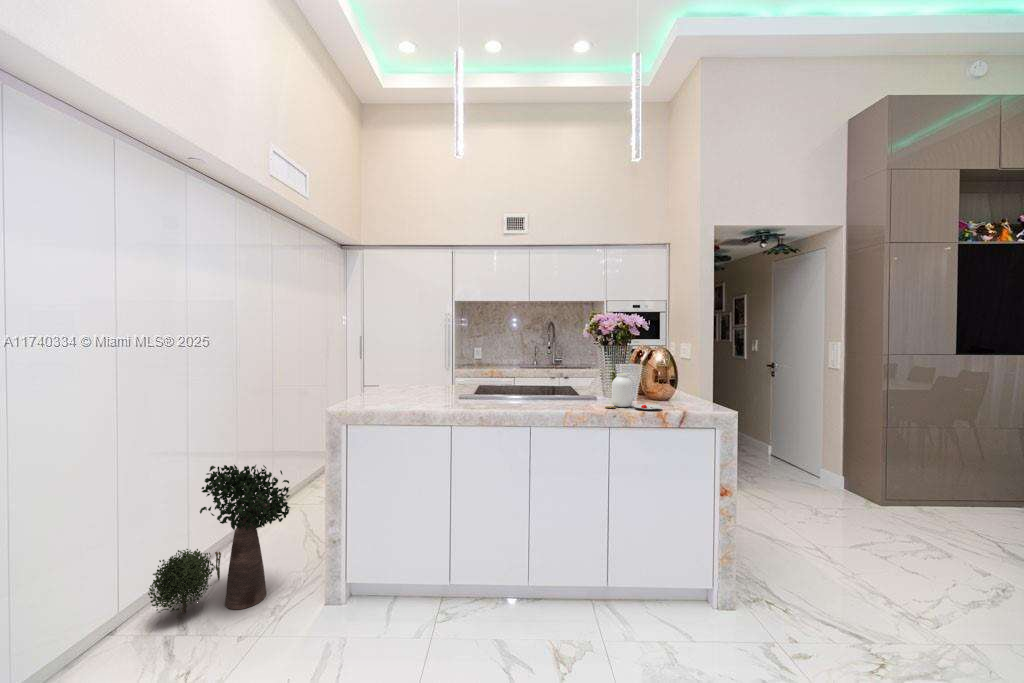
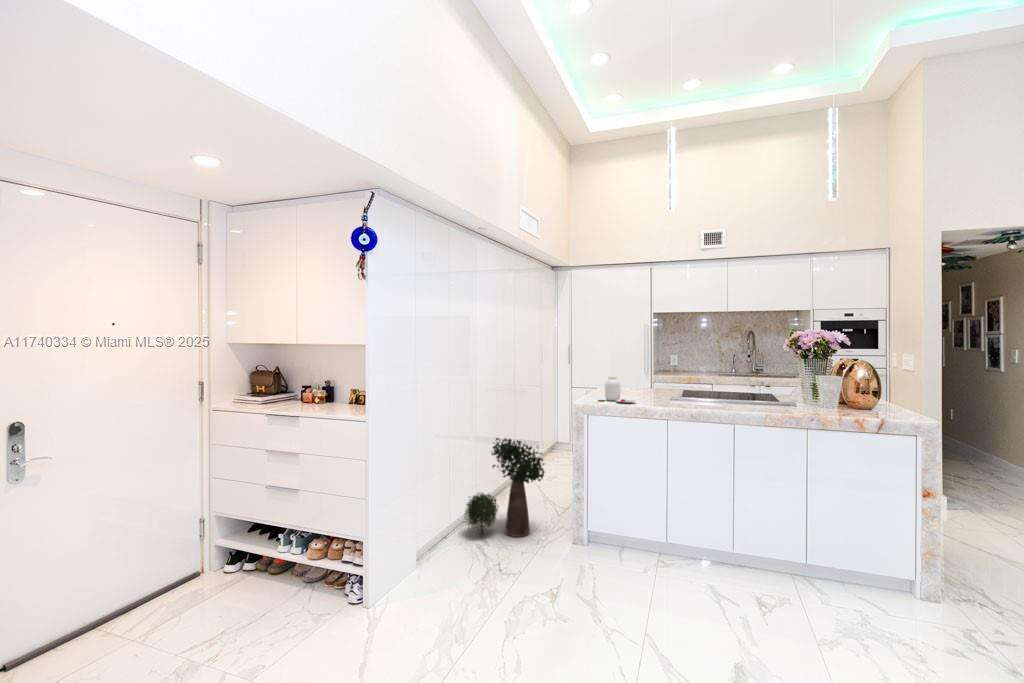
jar: present [605,374,662,410] -> present [602,376,635,403]

